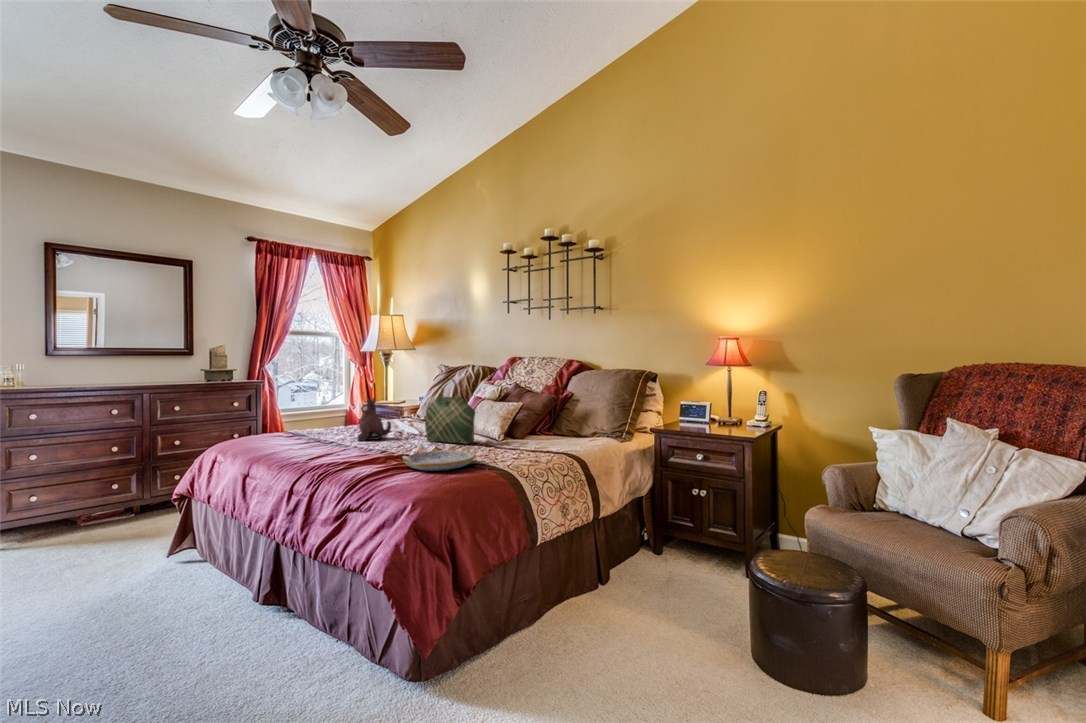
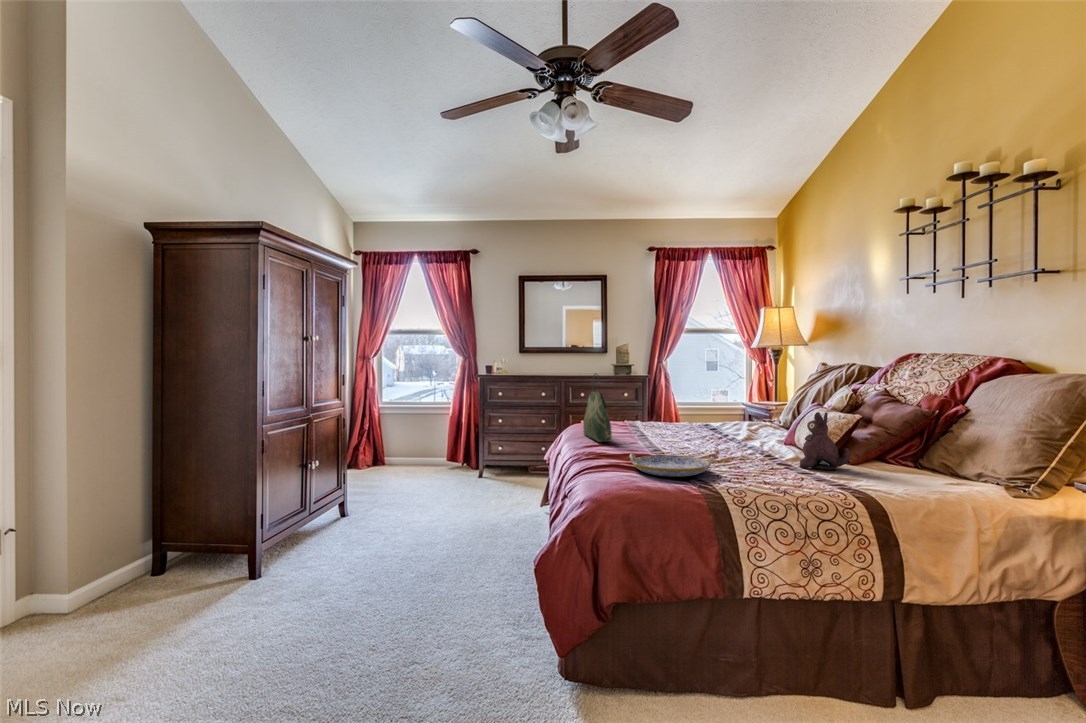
tote bag: present [425,378,475,444] -> present [583,373,612,442]
plush toy: present [357,398,391,441] -> present [799,412,850,470]

